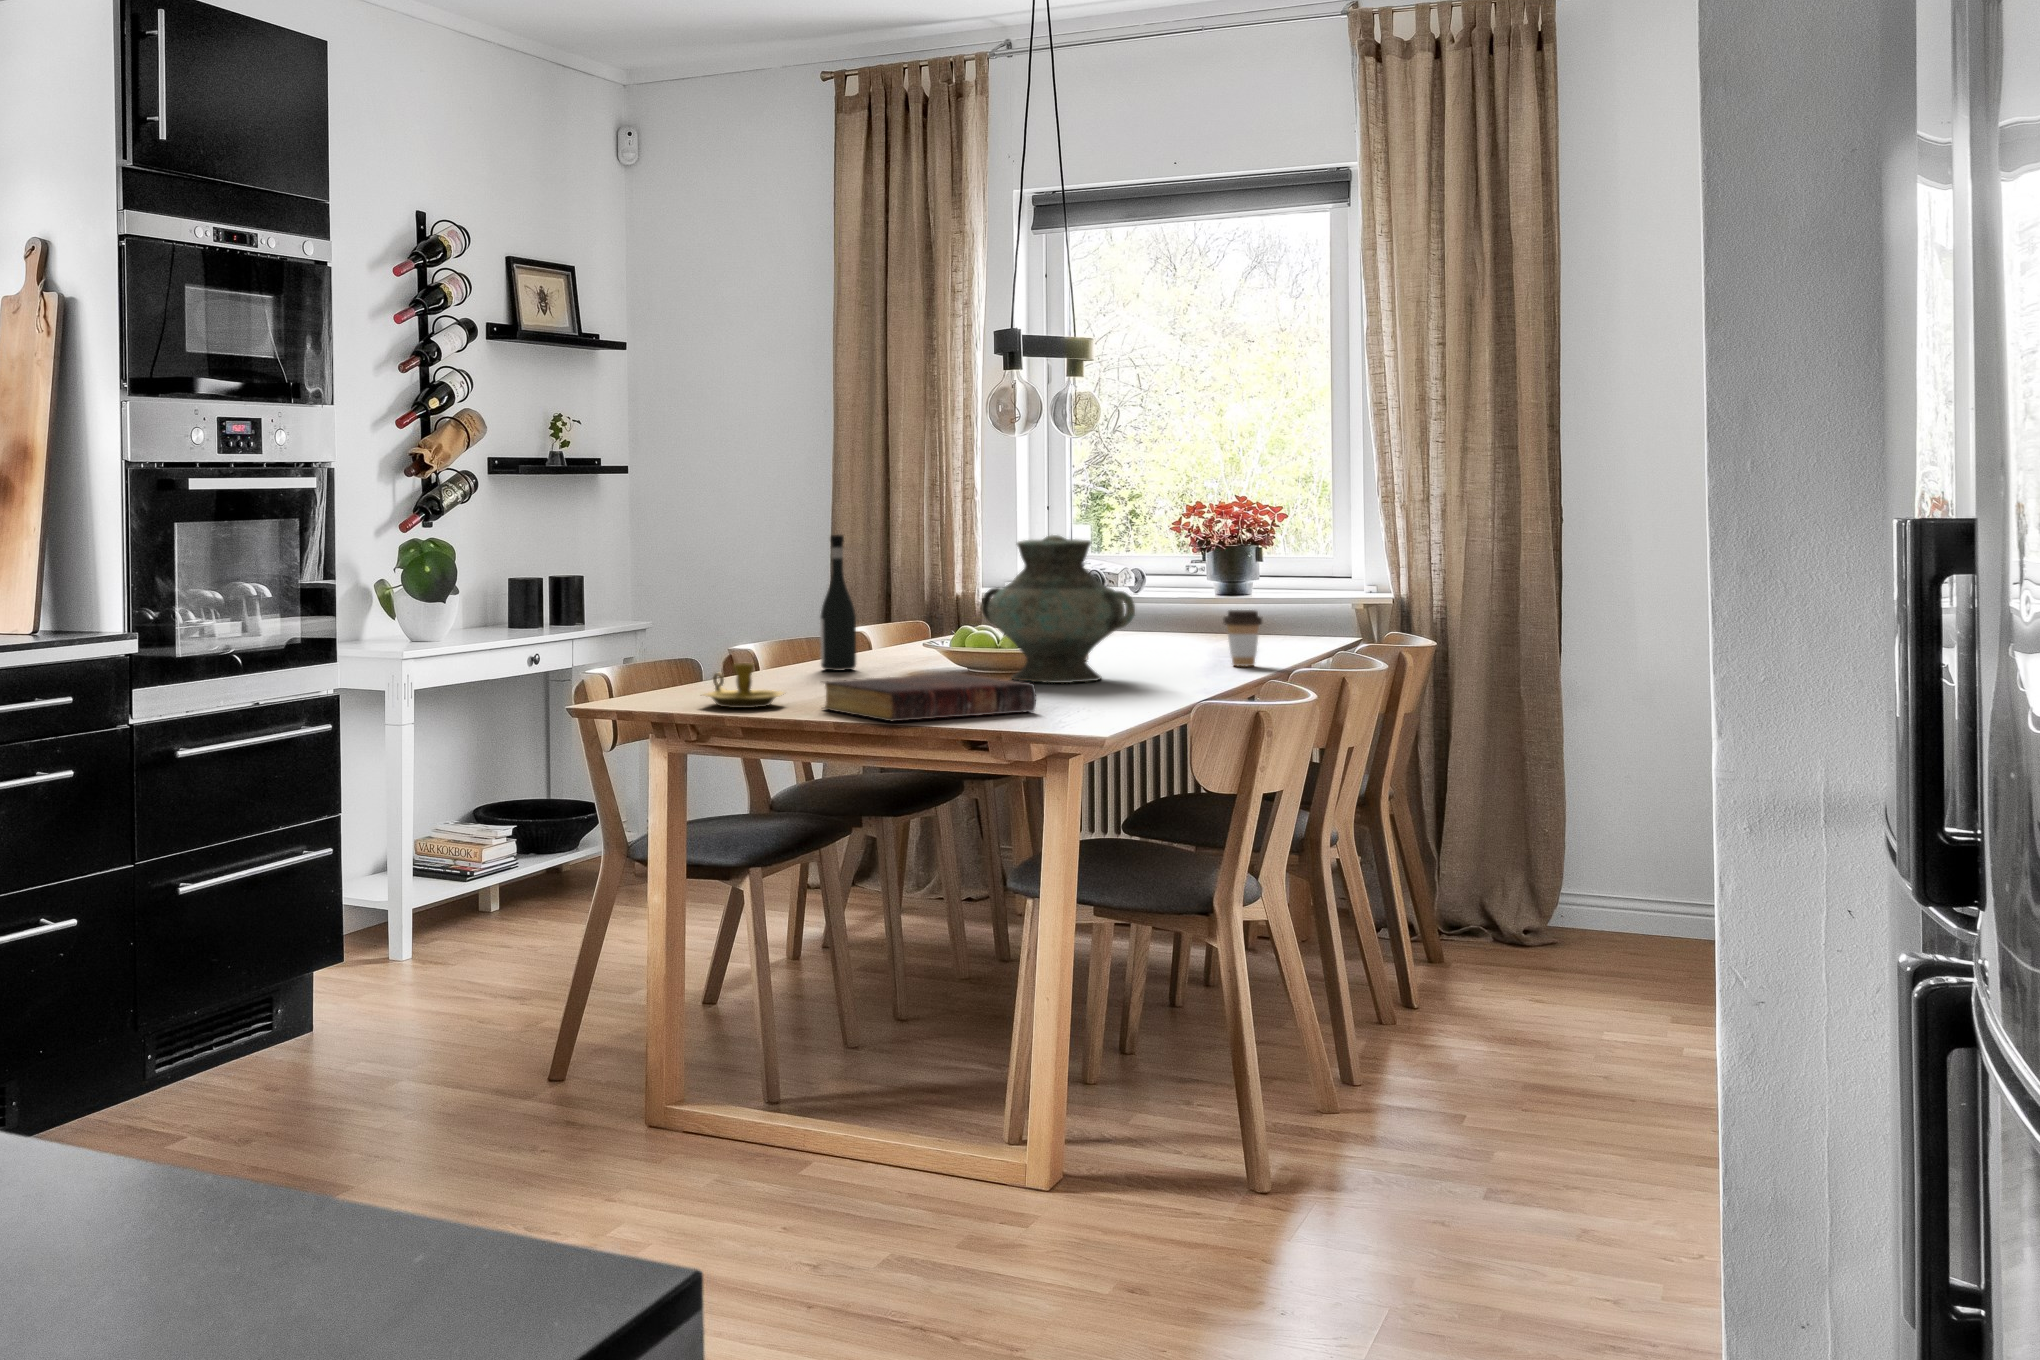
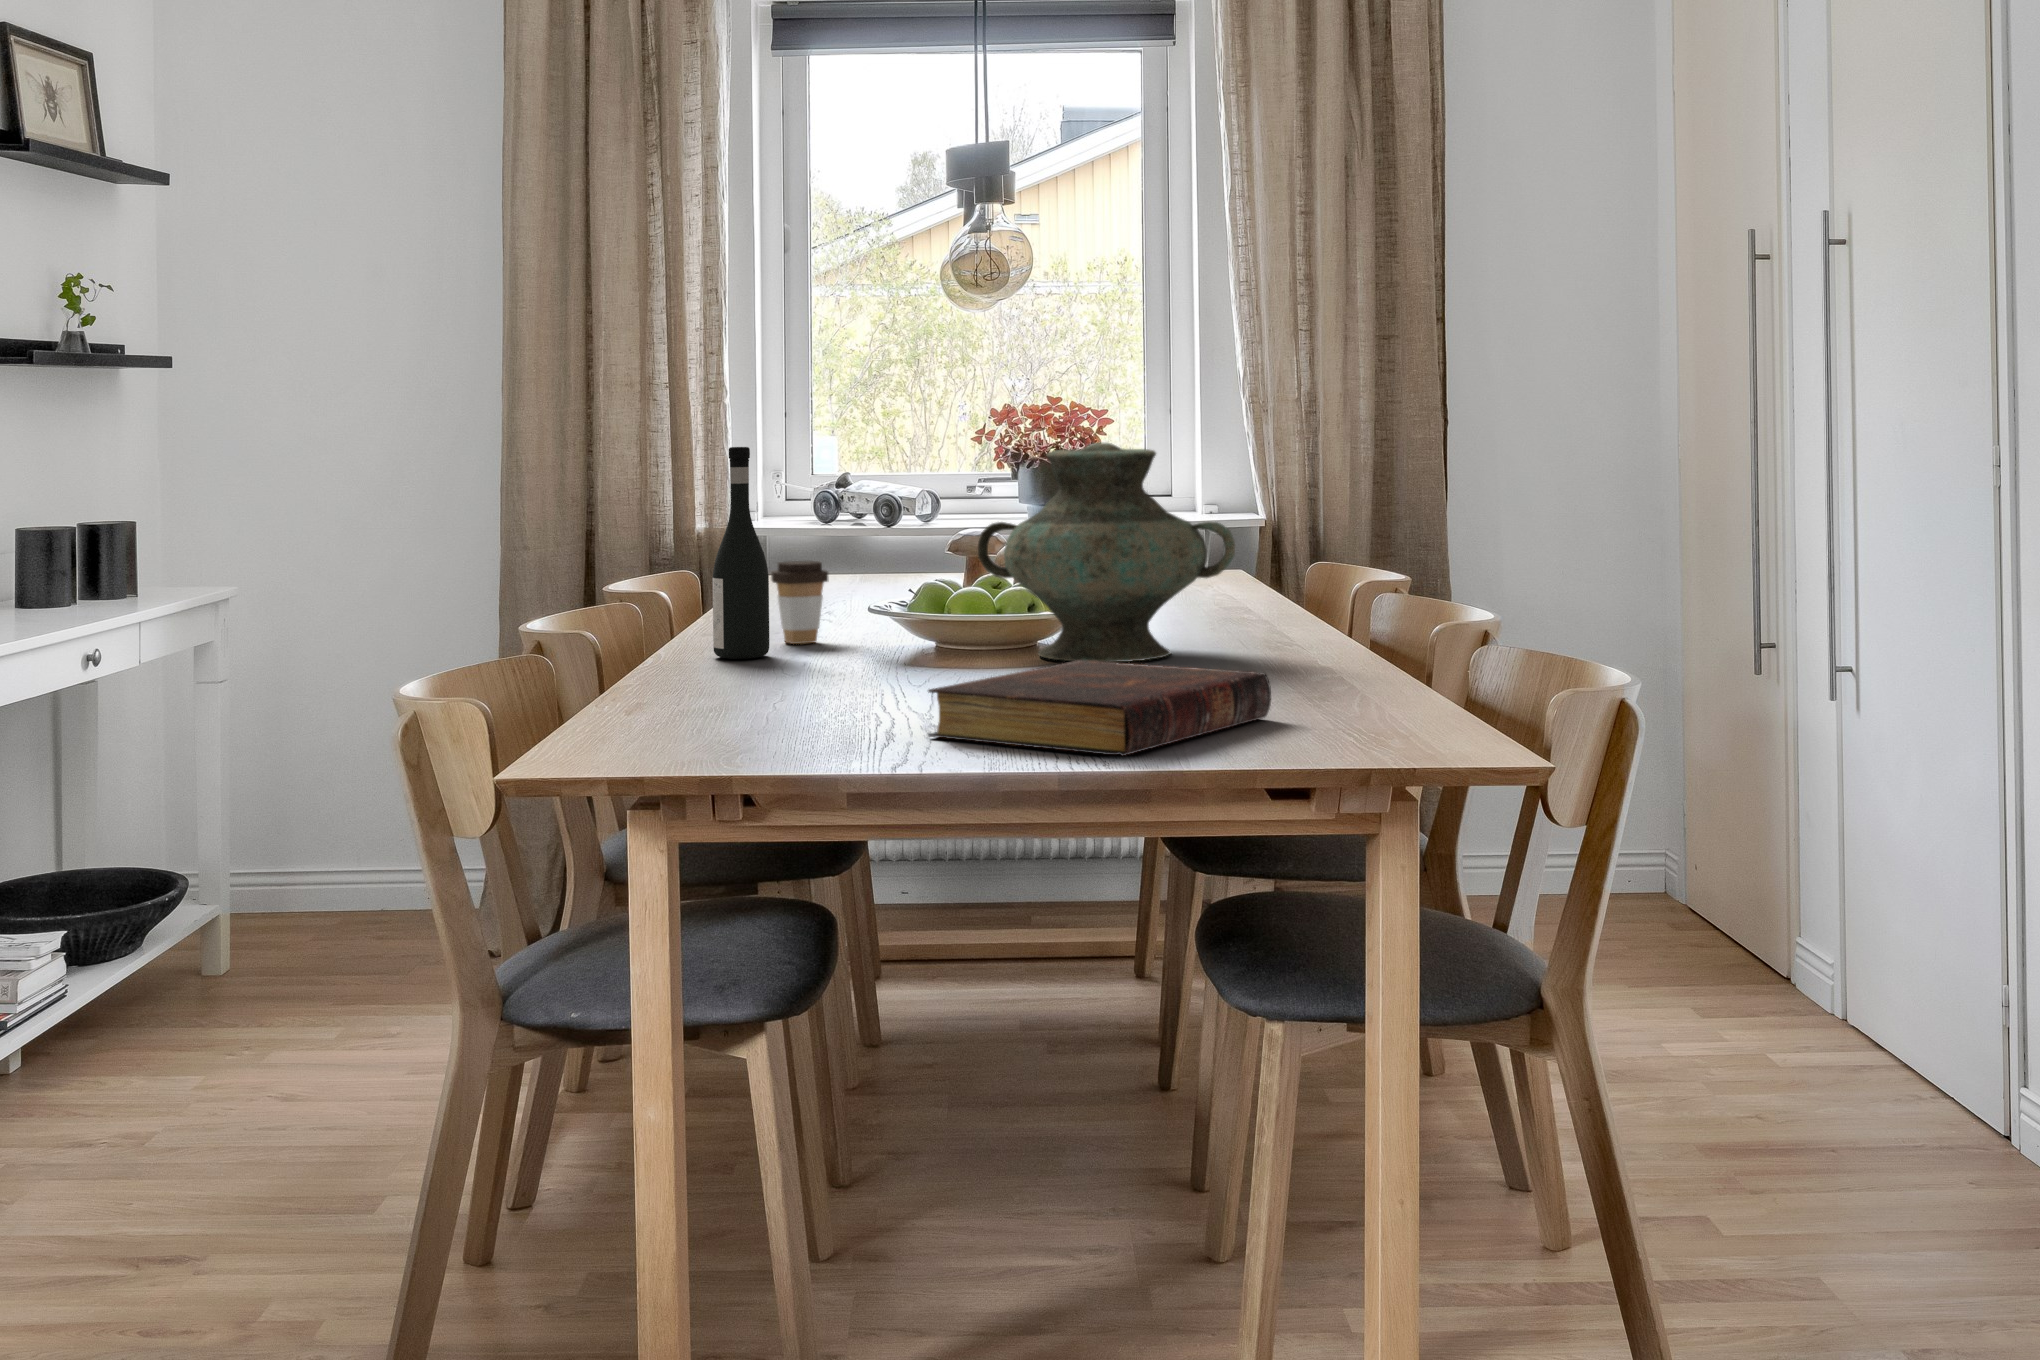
coffee cup: present [1223,610,1262,667] -> present [771,561,828,644]
candlestick: present [704,663,784,708] -> none [700,664,853,746]

